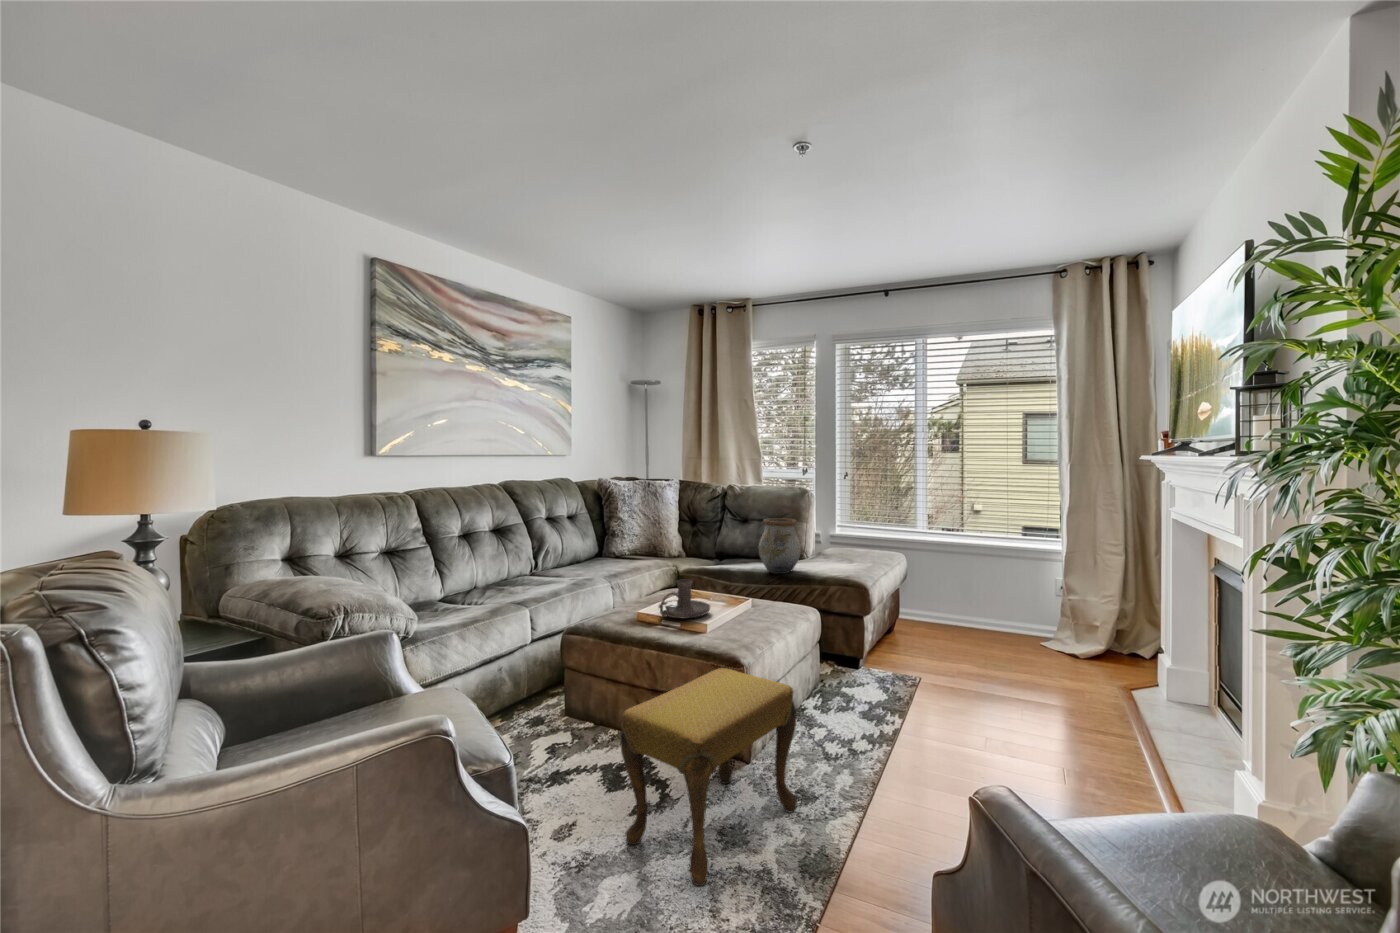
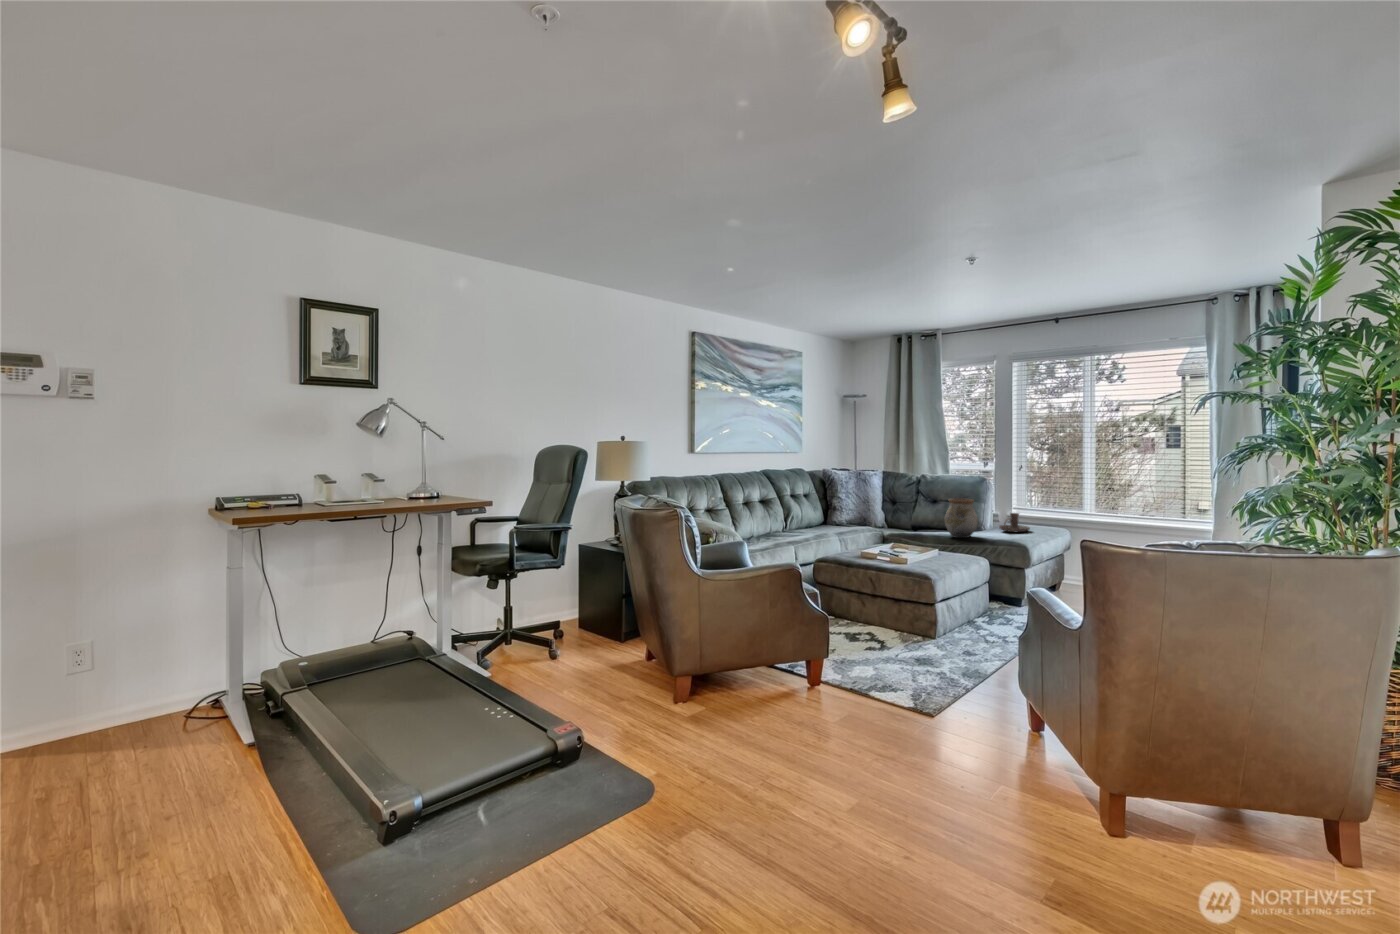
candle holder: present [659,580,711,618] -> present [999,513,1030,532]
footstool: present [621,668,797,886] -> none [862,578,964,675]

